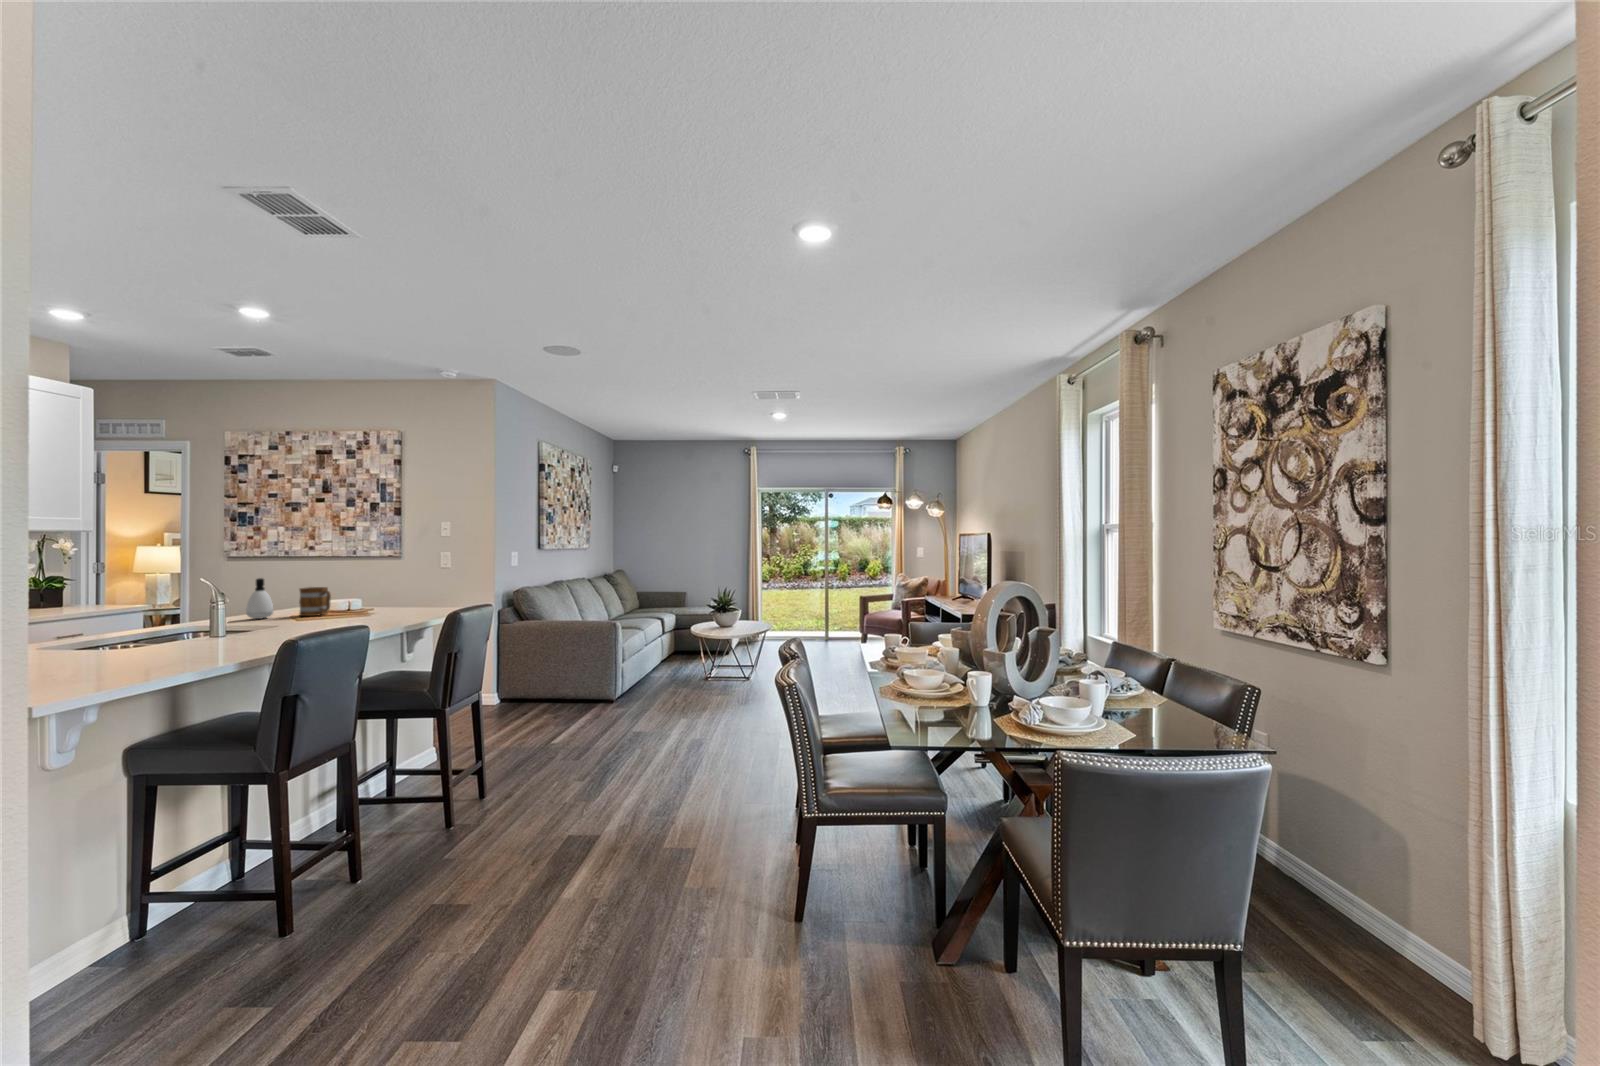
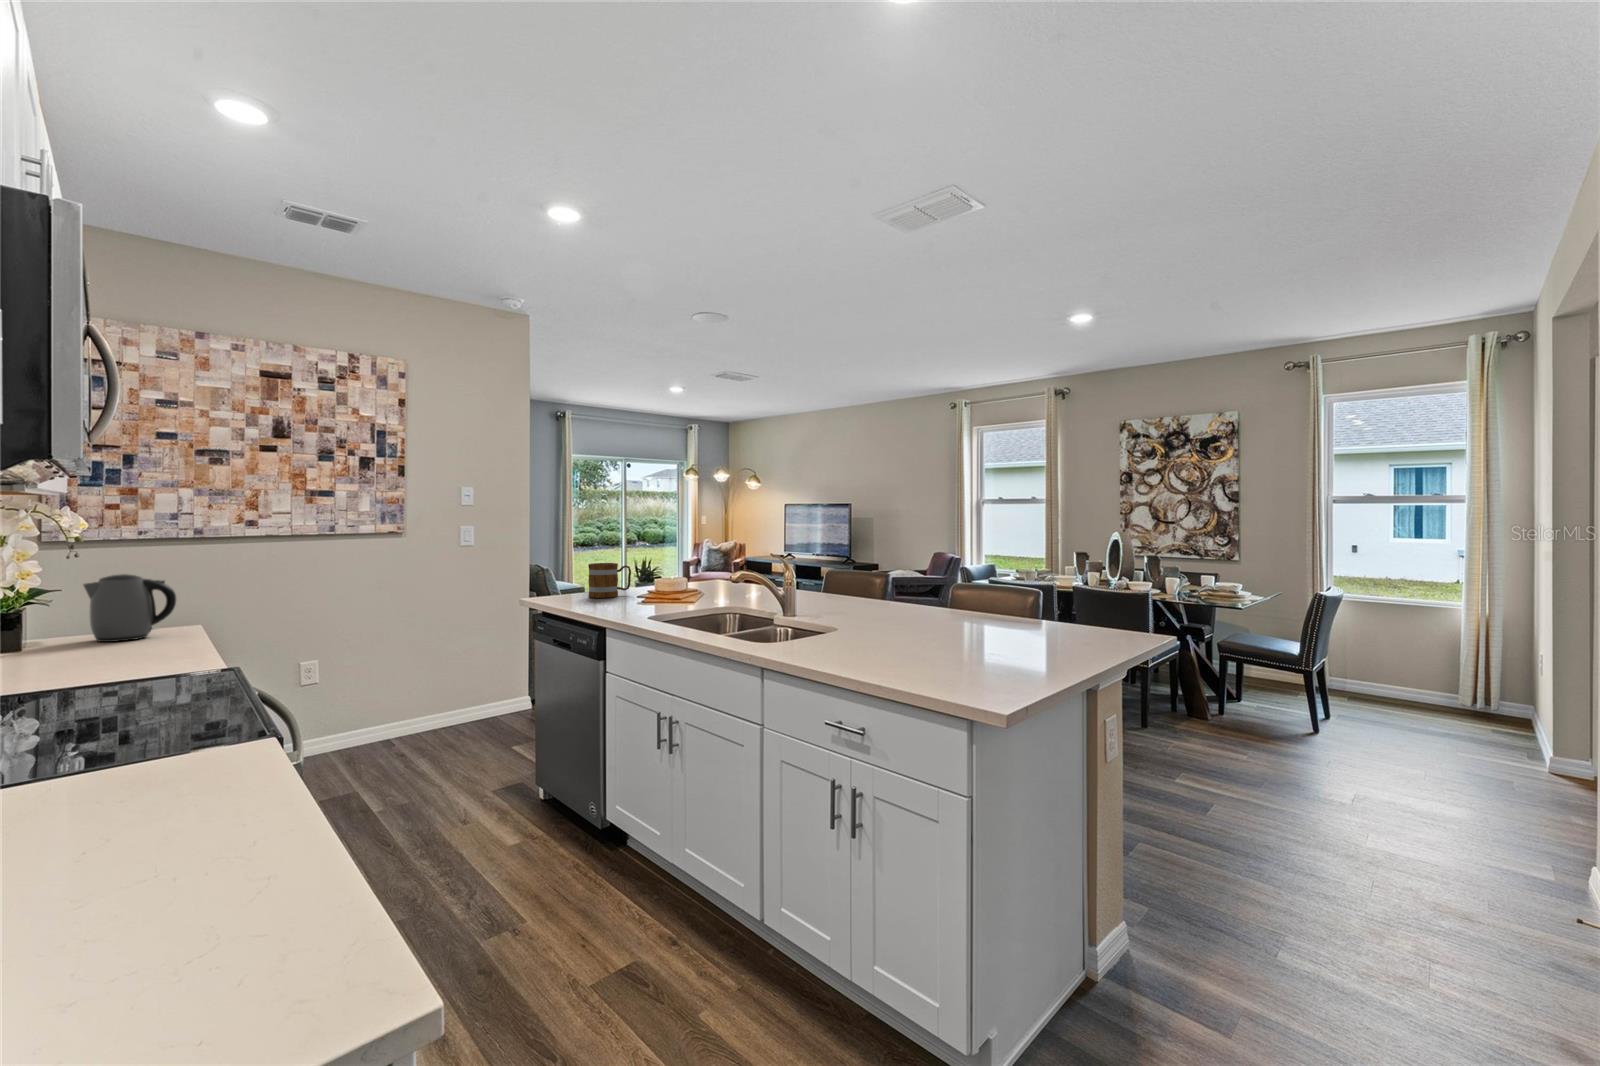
soap dispenser: present [246,578,274,619] -> none [556,553,585,604]
kettle: none [64,580,106,615] -> present [83,574,176,642]

